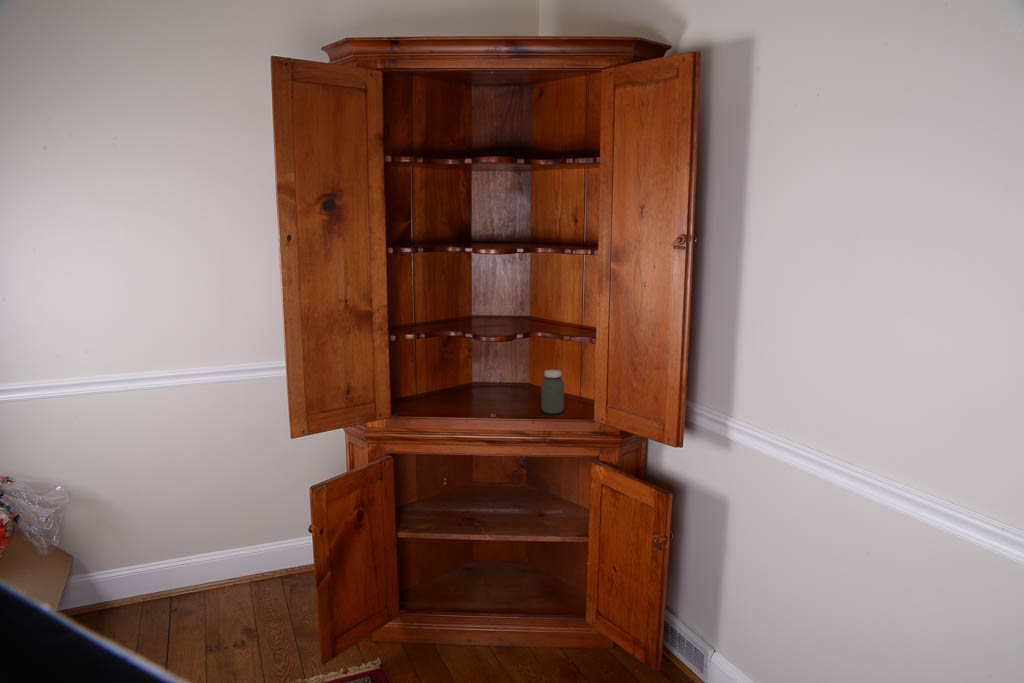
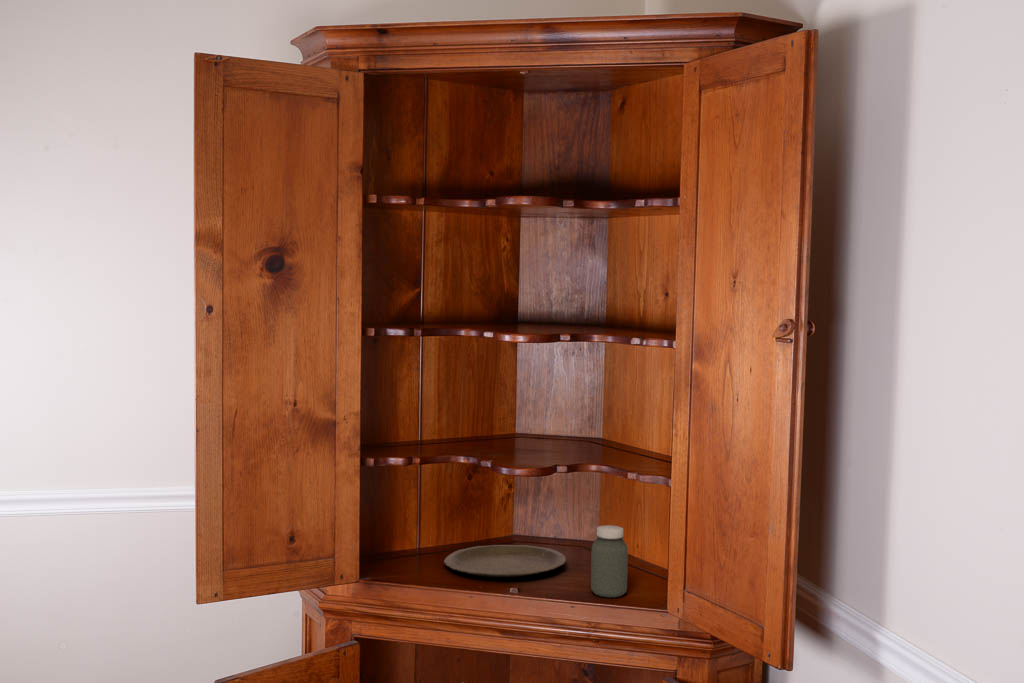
plate: none [440,388,519,407] -> present [444,545,566,577]

